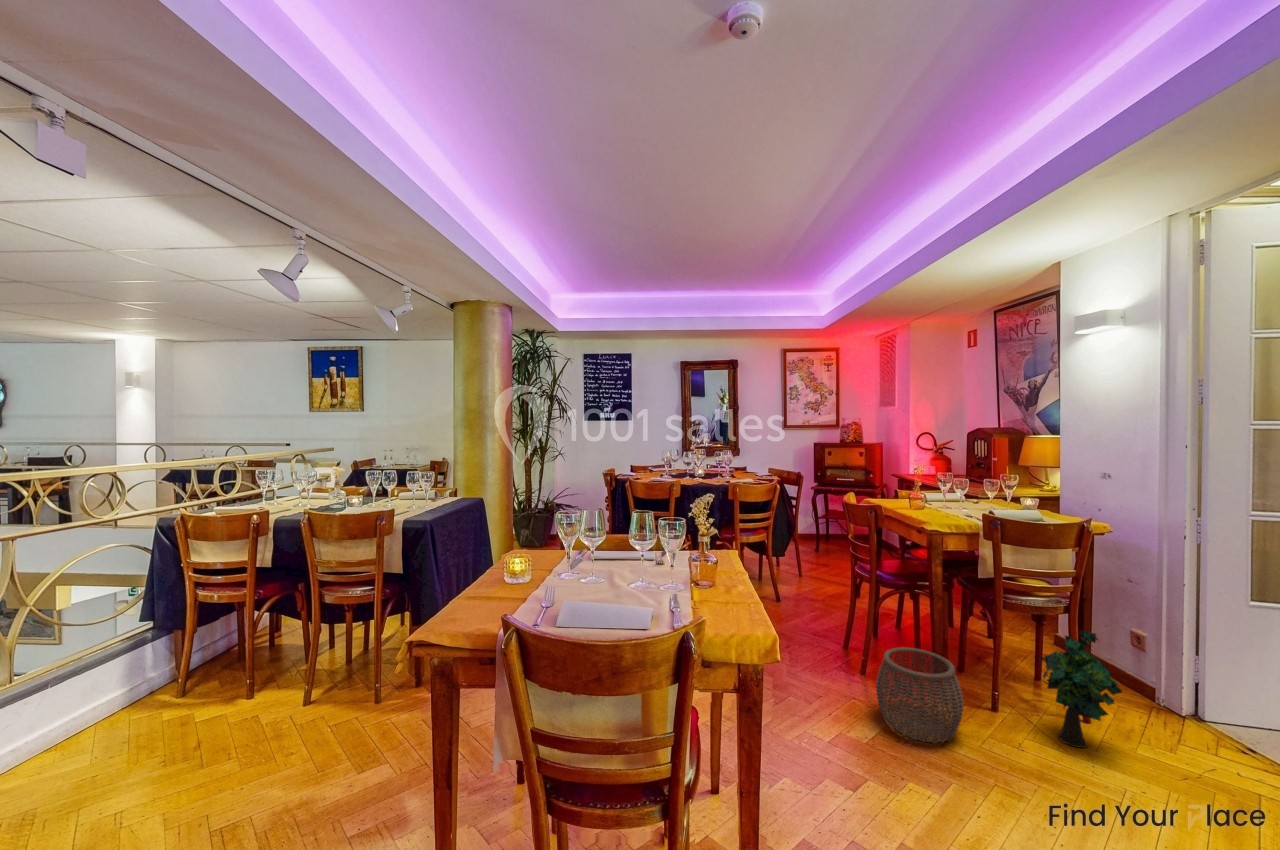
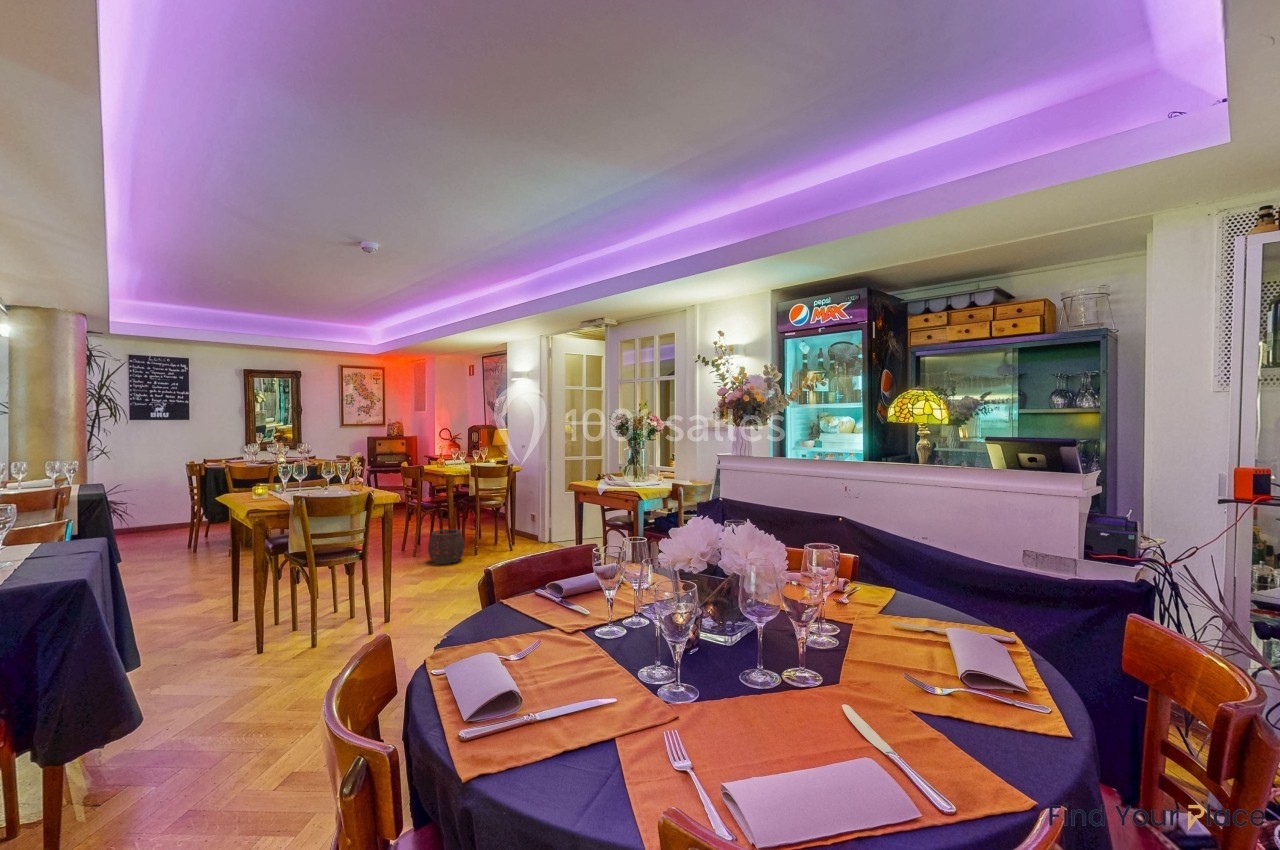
decorative plant: present [1037,630,1122,748] -> none [491,507,519,553]

